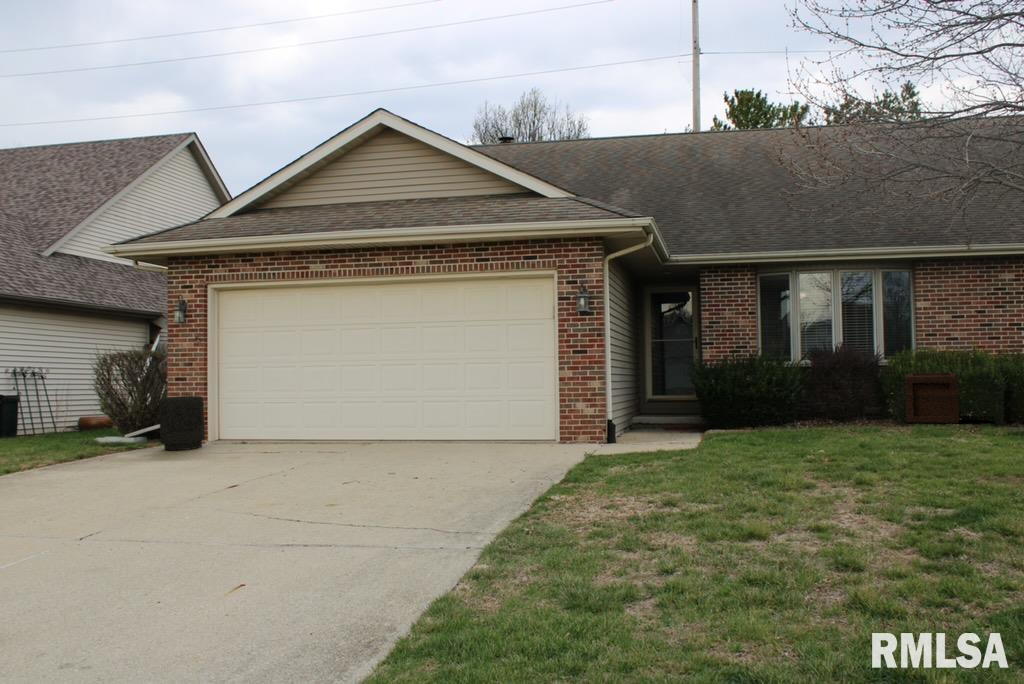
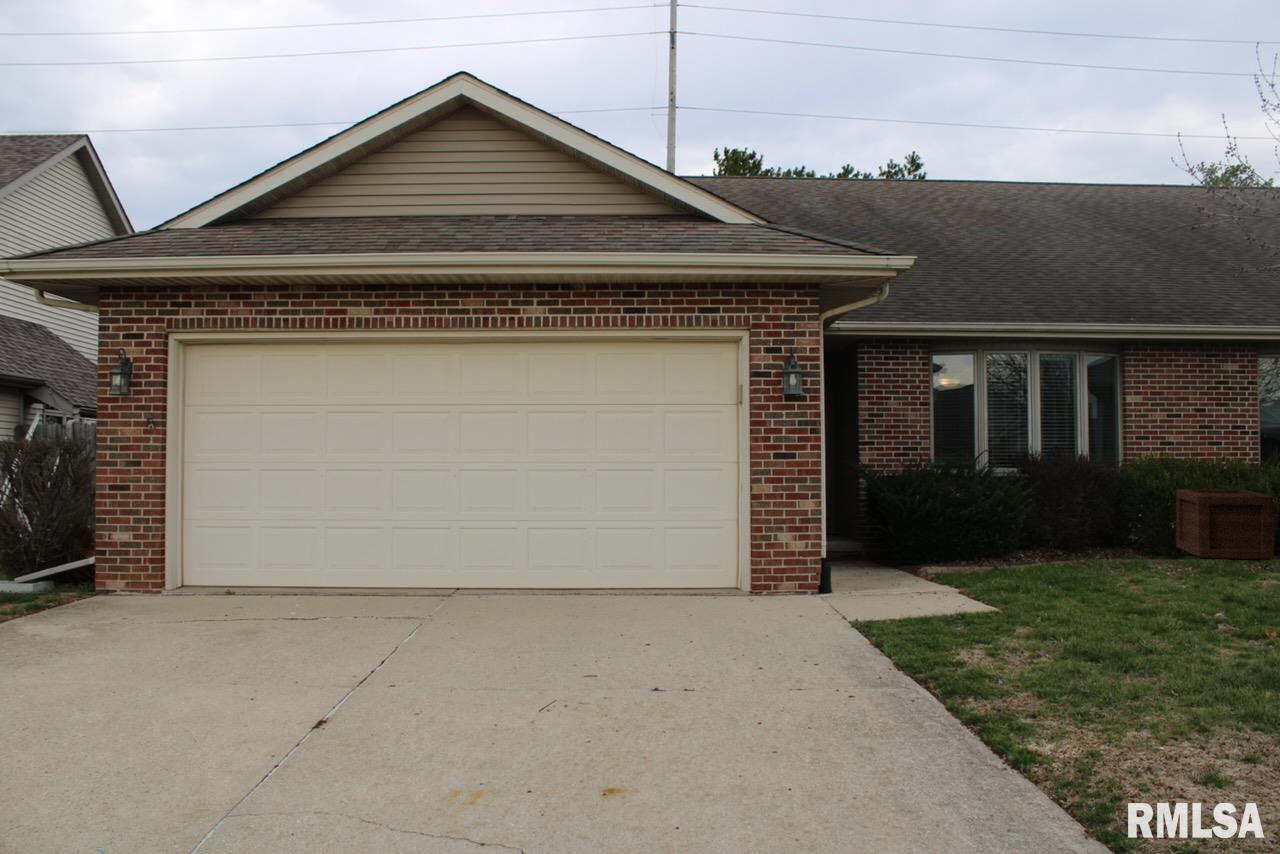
trash can: present [159,396,205,450] -> none [74,516,159,612]

